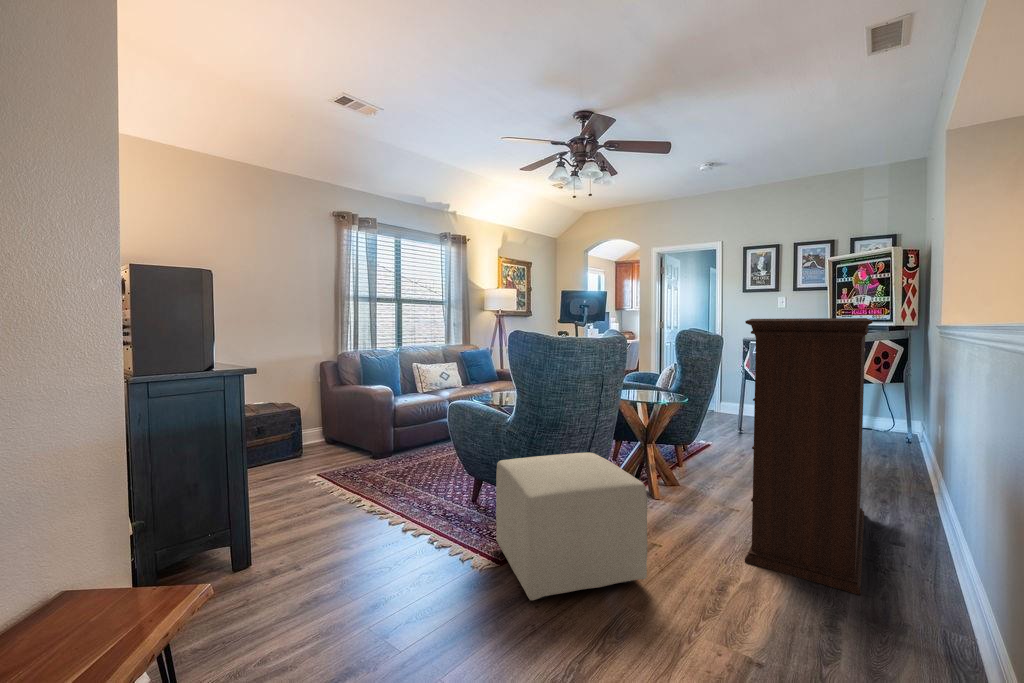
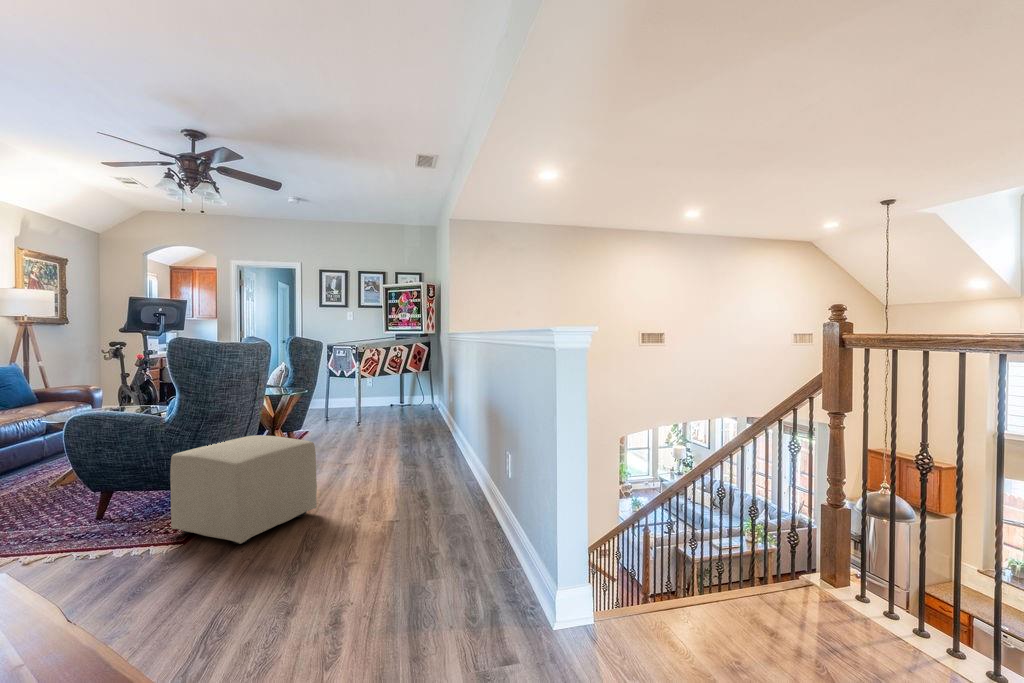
bookshelf: present [745,318,873,595] -> none [365,327,430,486]

